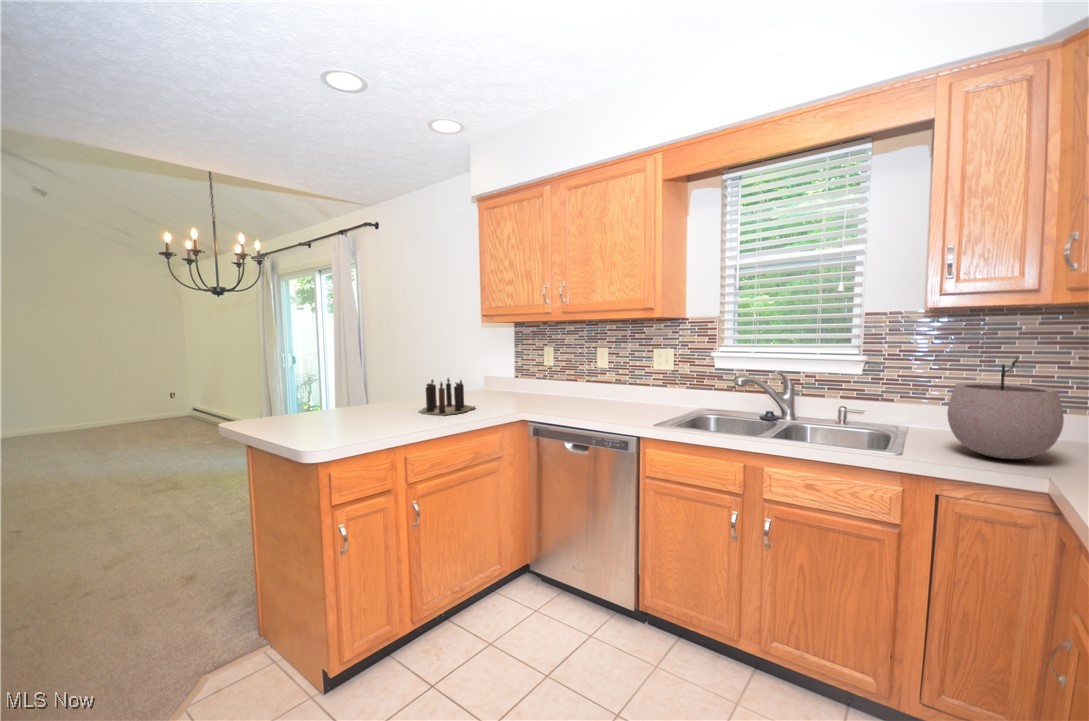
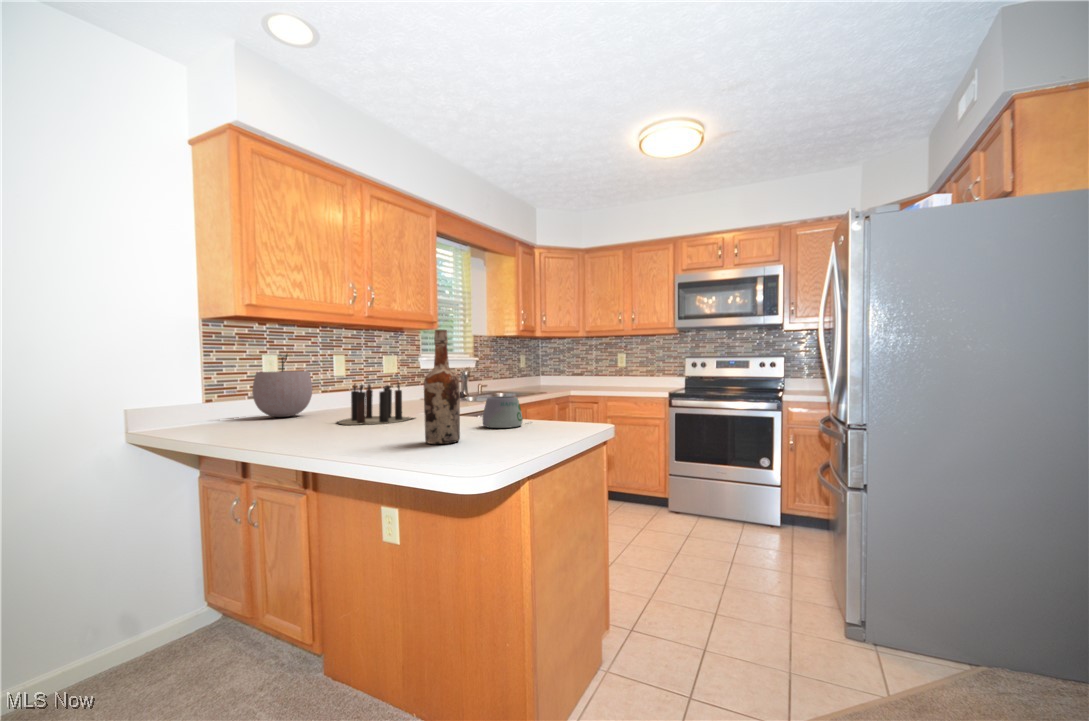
wine bottle: none [263,350,290,424] -> present [424,330,460,444]
plant pot: present [947,358,1064,459] -> present [252,354,312,417]
mug: none [307,404,353,438] -> present [483,395,528,428]

